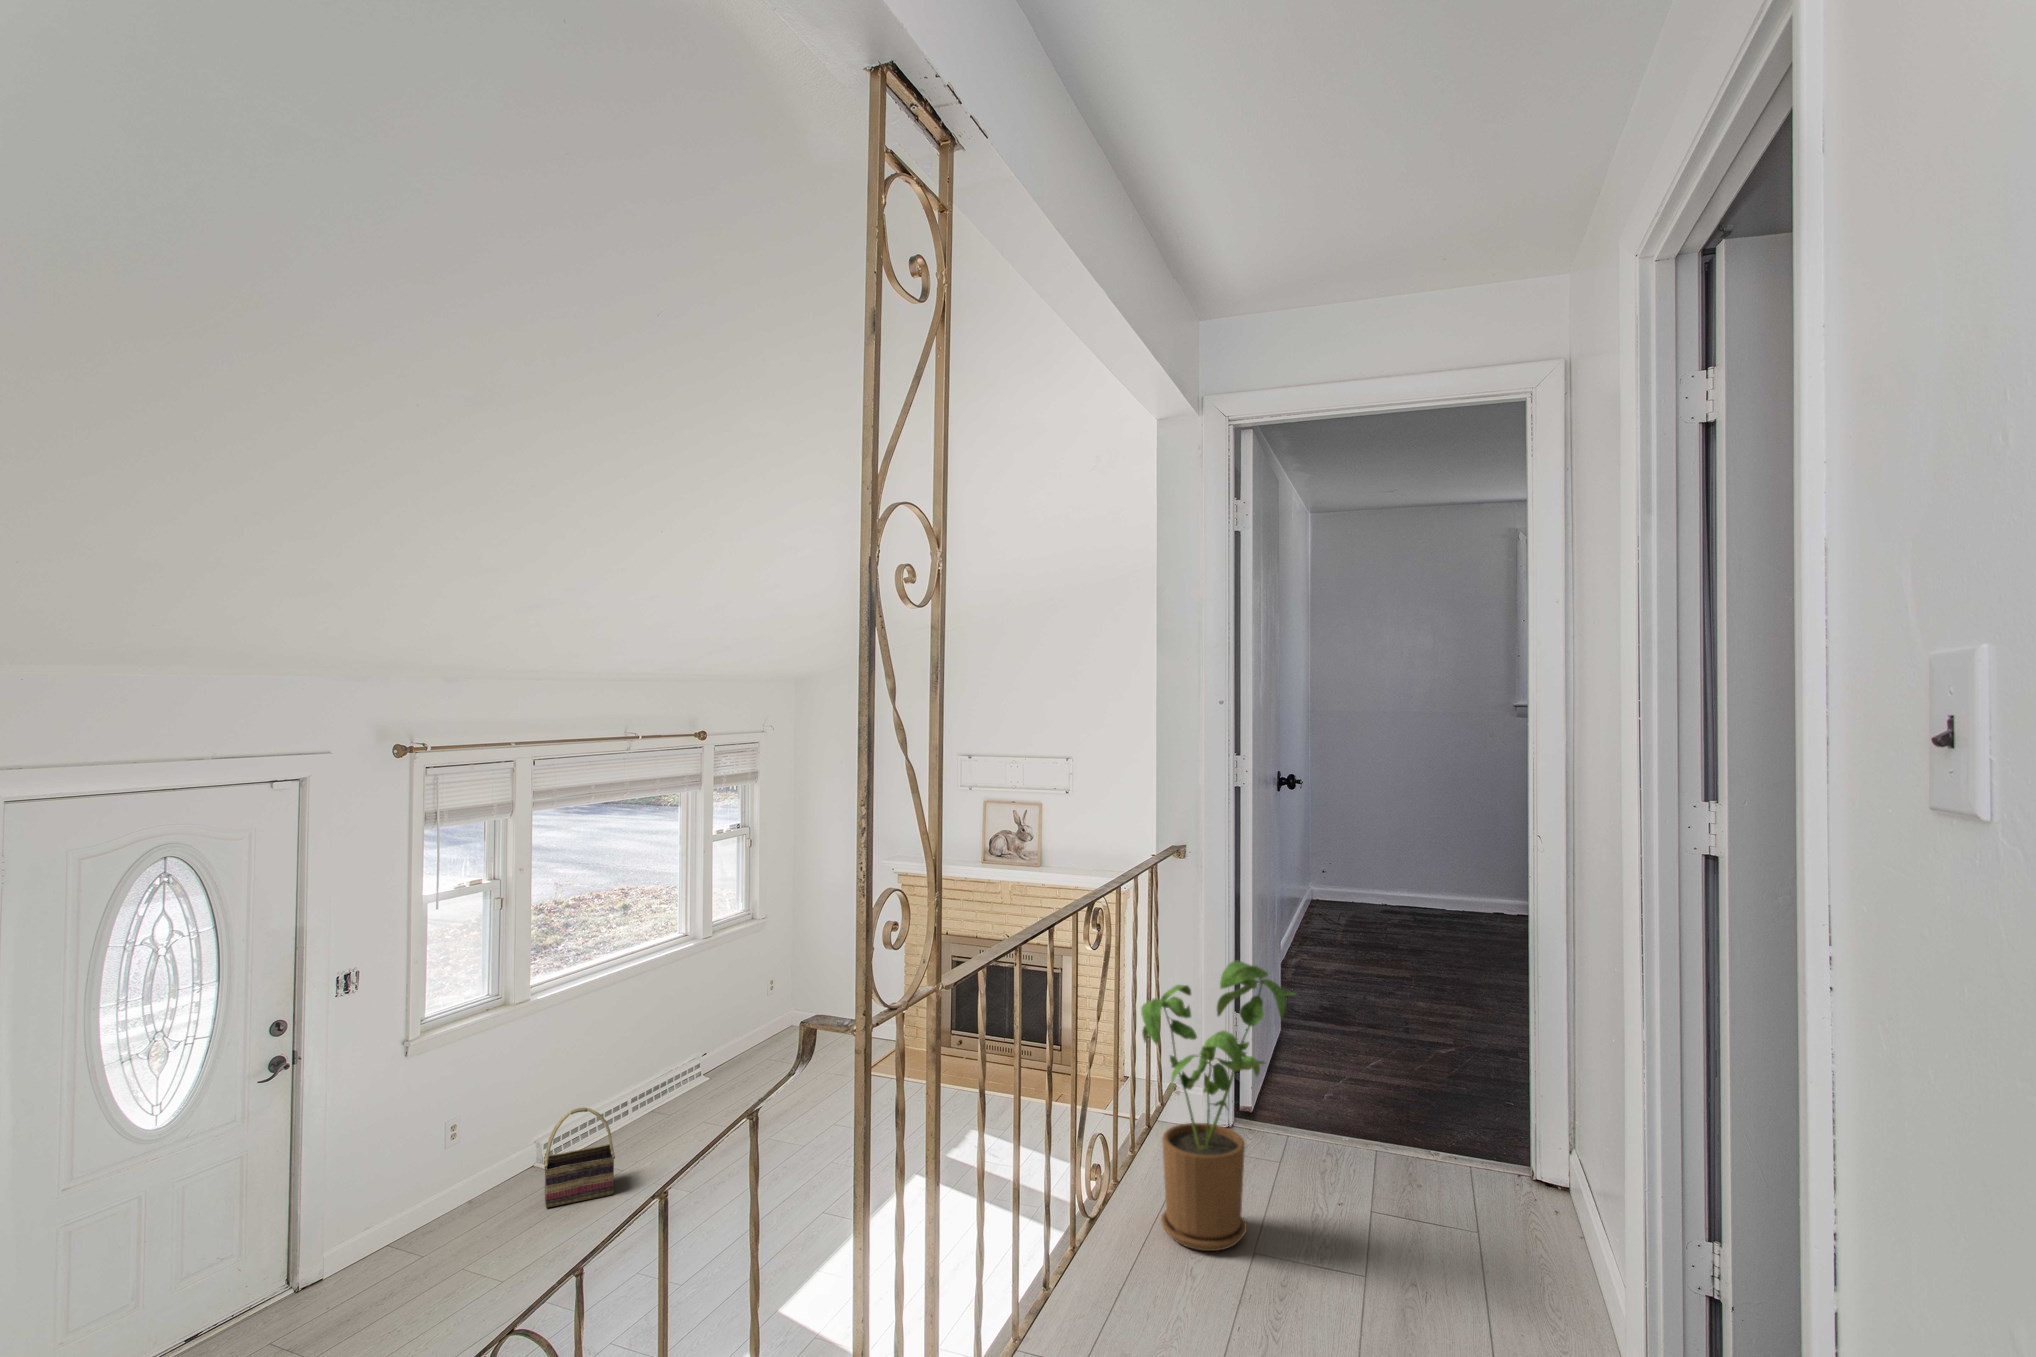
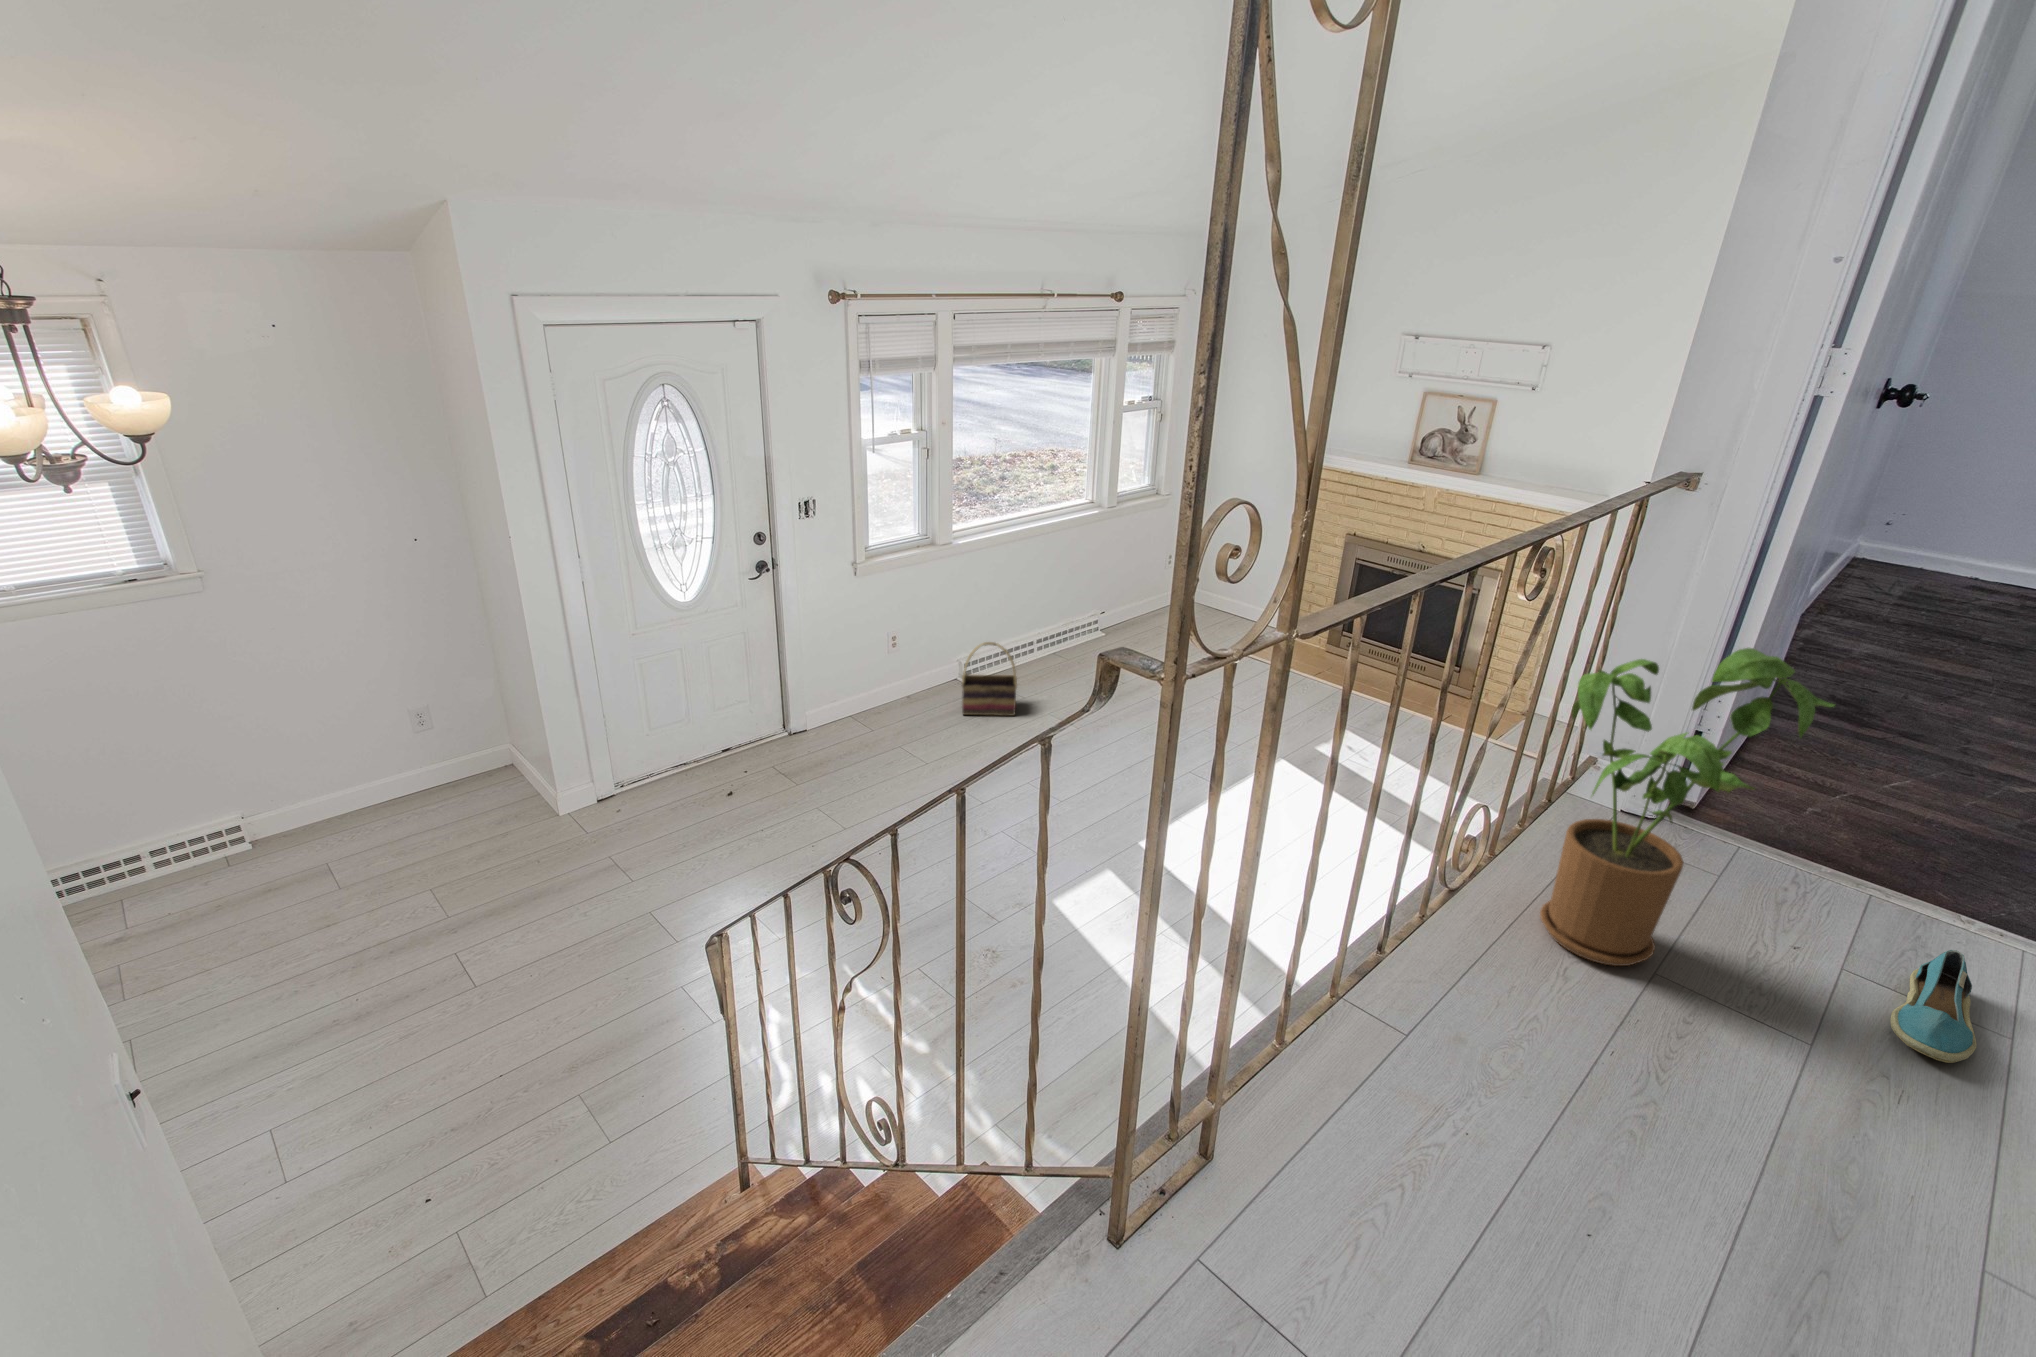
shoe: none [1402,1168,1454,1253] -> present [1890,950,1977,1063]

